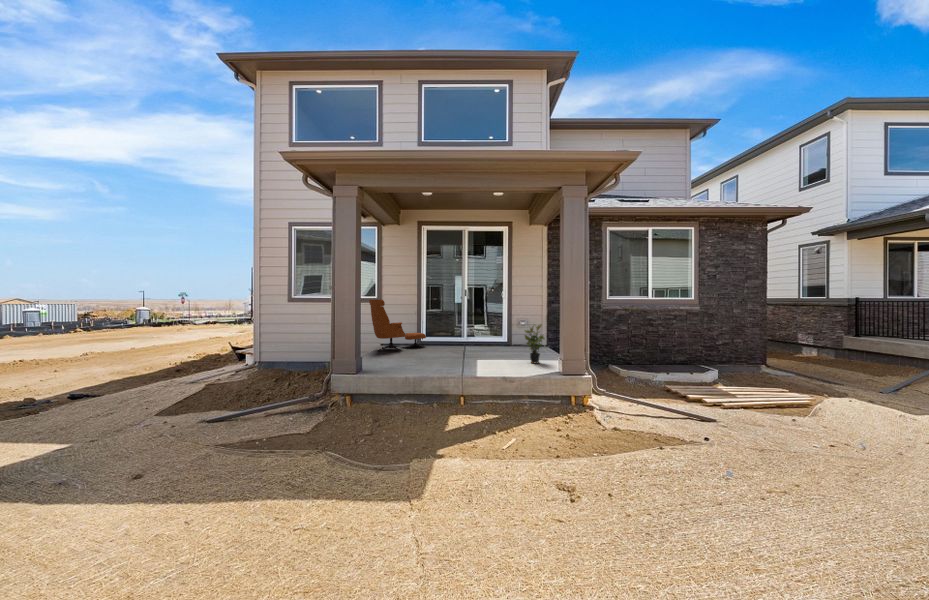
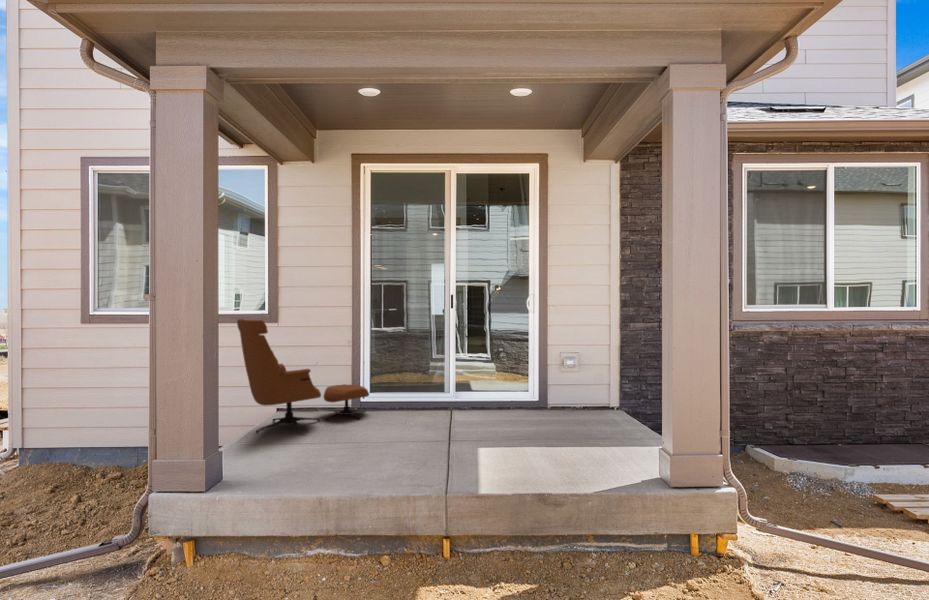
potted plant: present [525,325,544,363] -> none [588,381,641,482]

